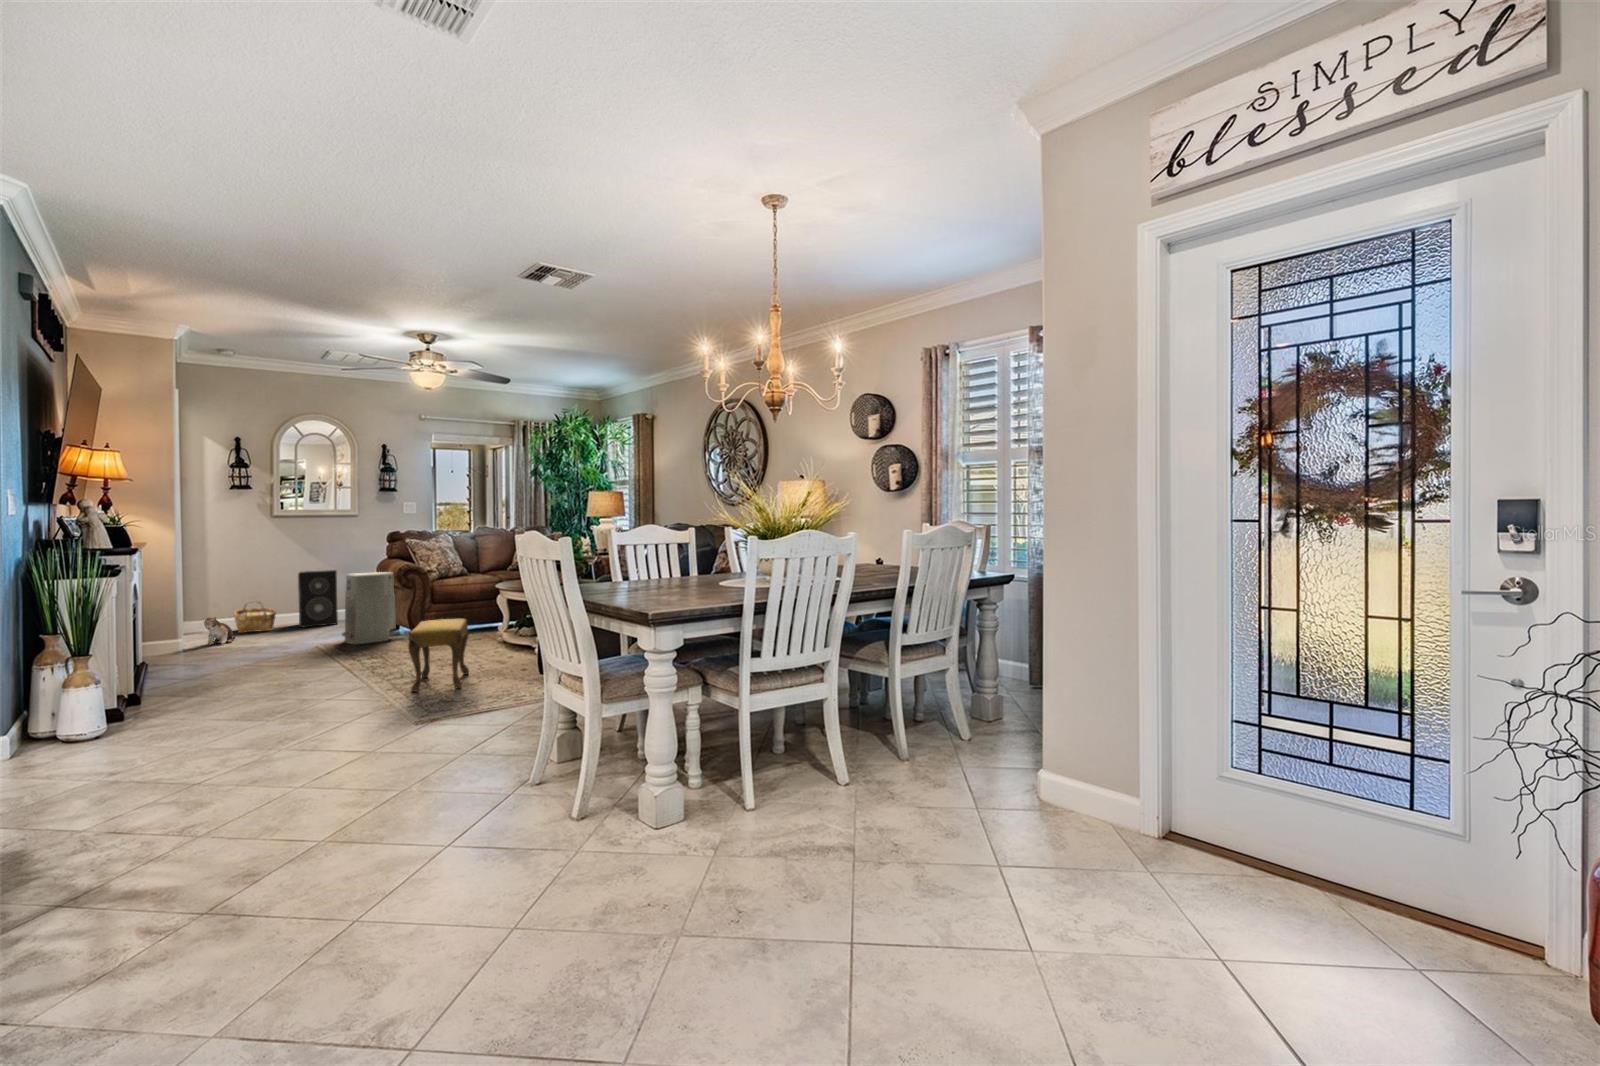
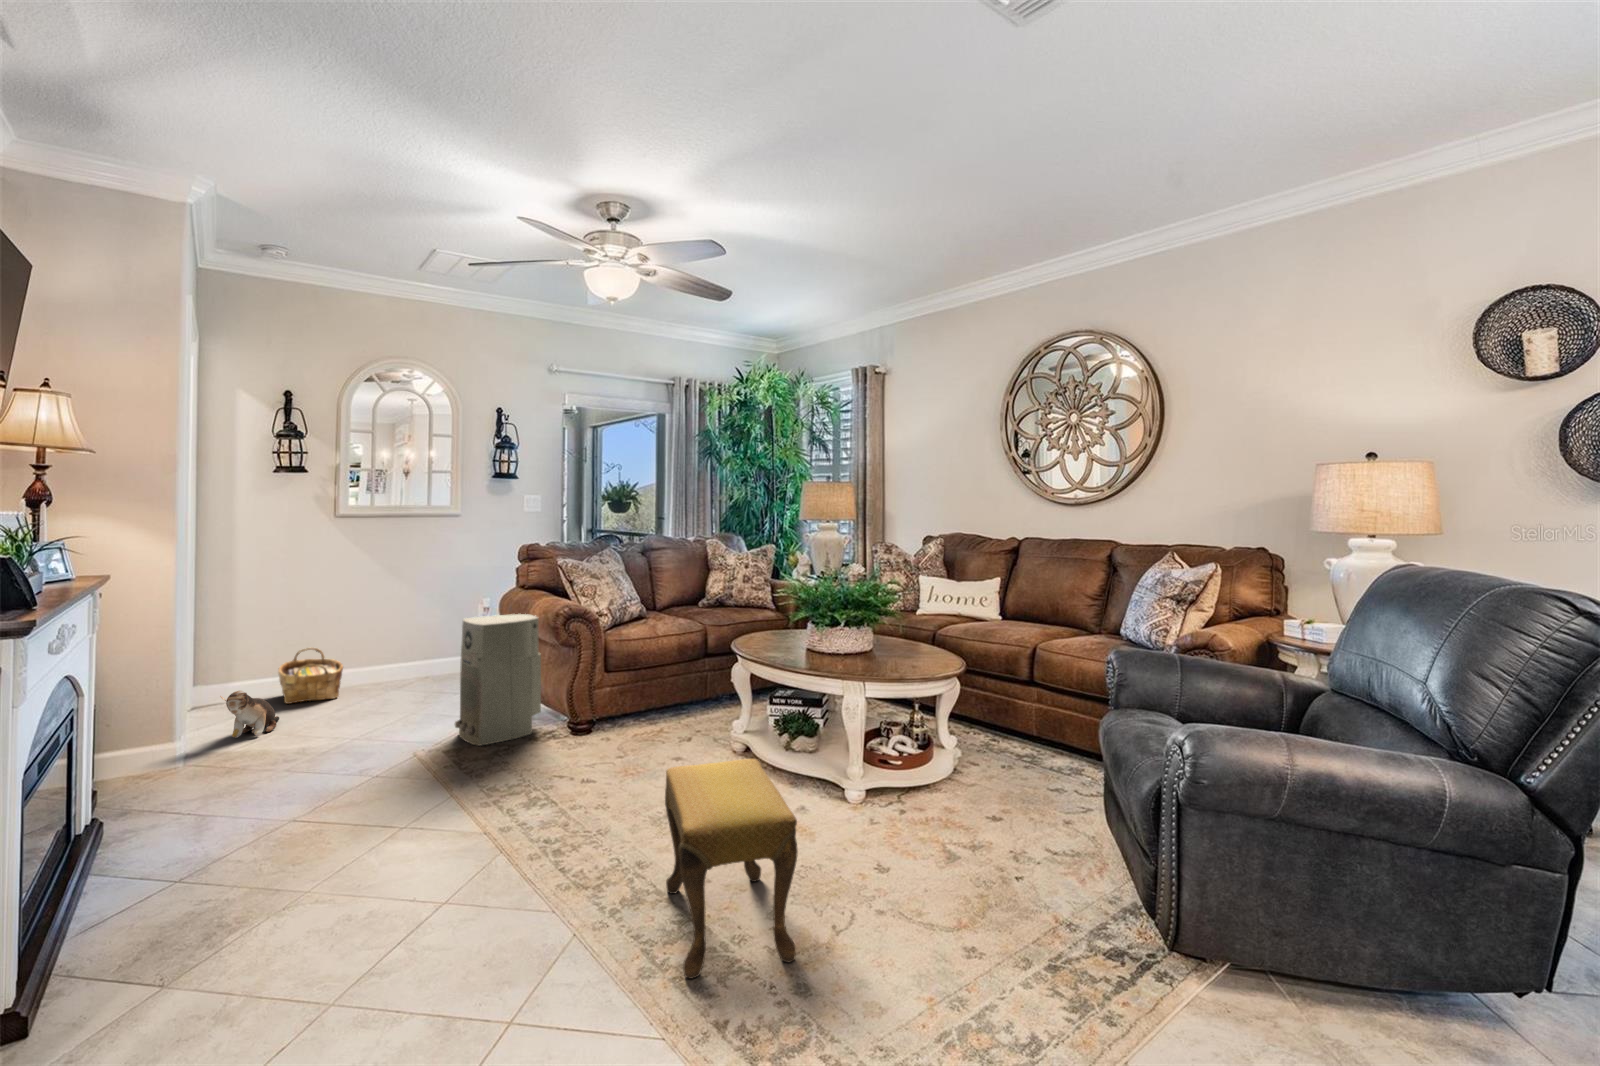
speaker: present [298,570,338,627] -> none [376,600,435,692]

